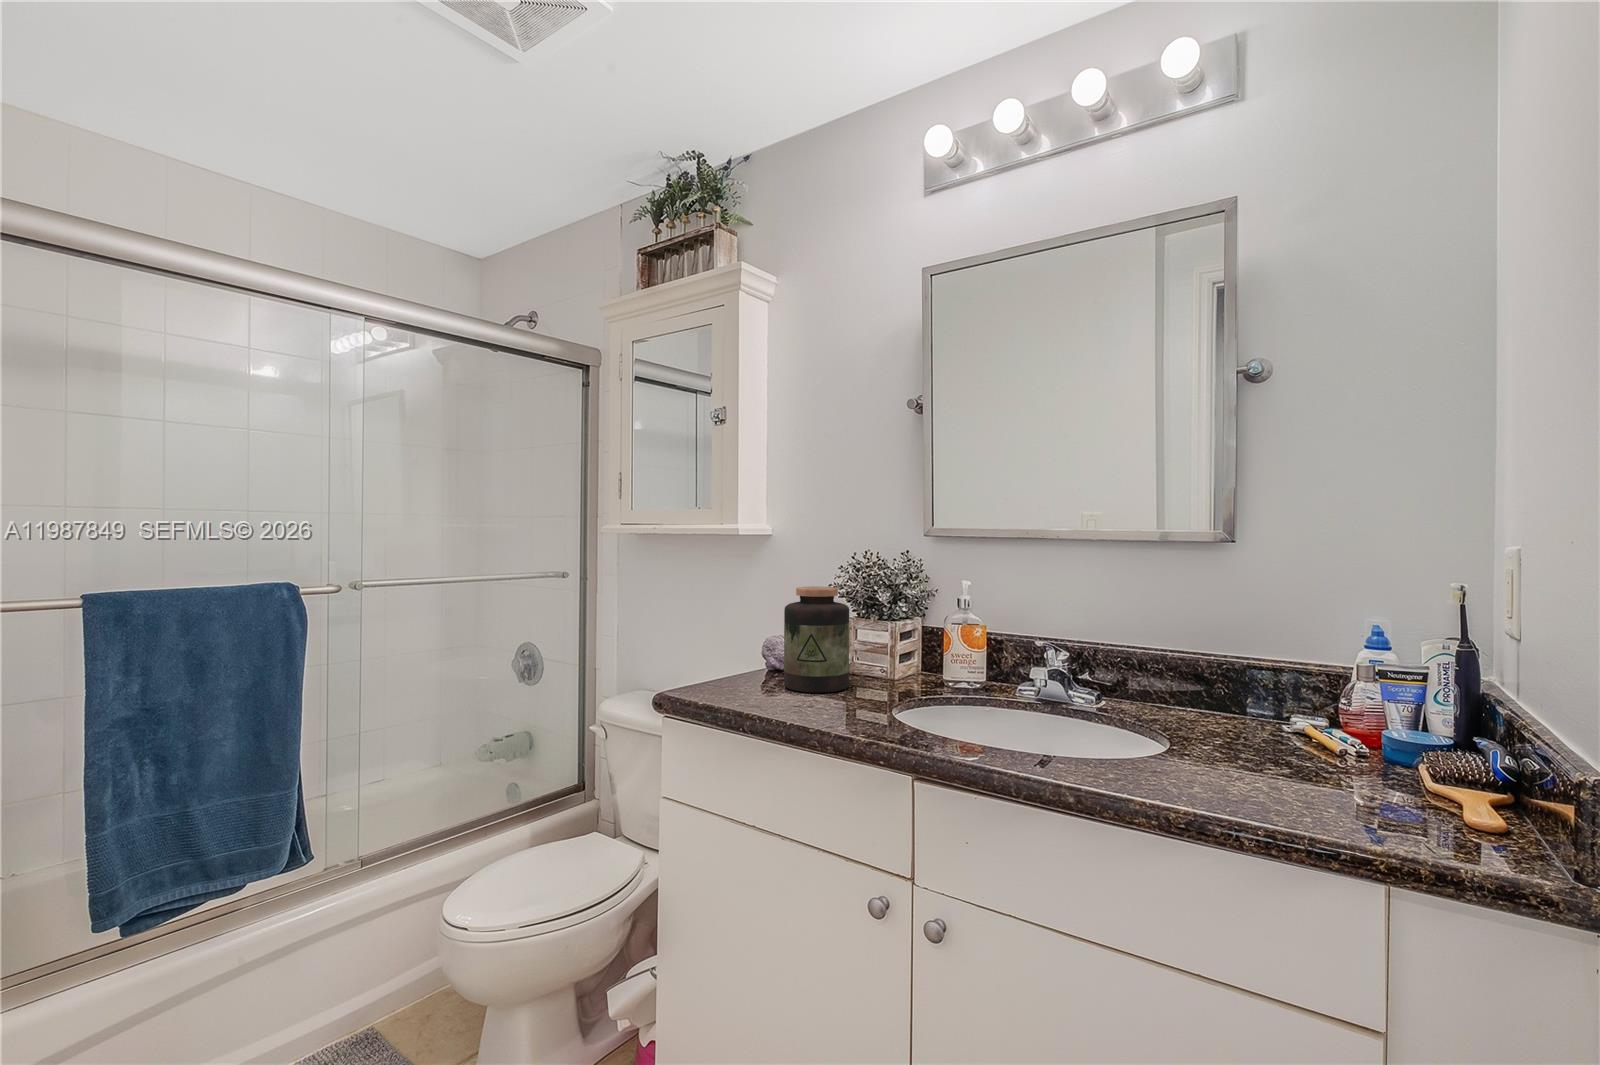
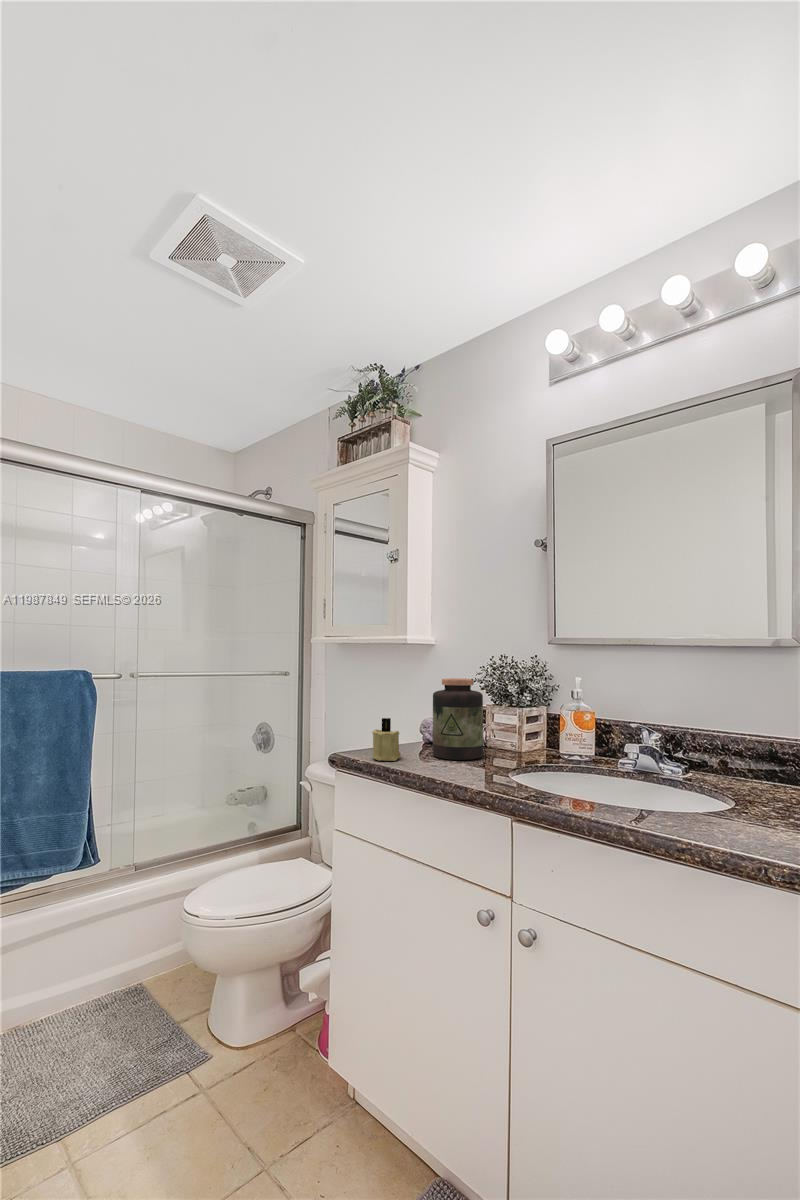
candle: none [707,641,744,698] -> present [372,718,401,761]

